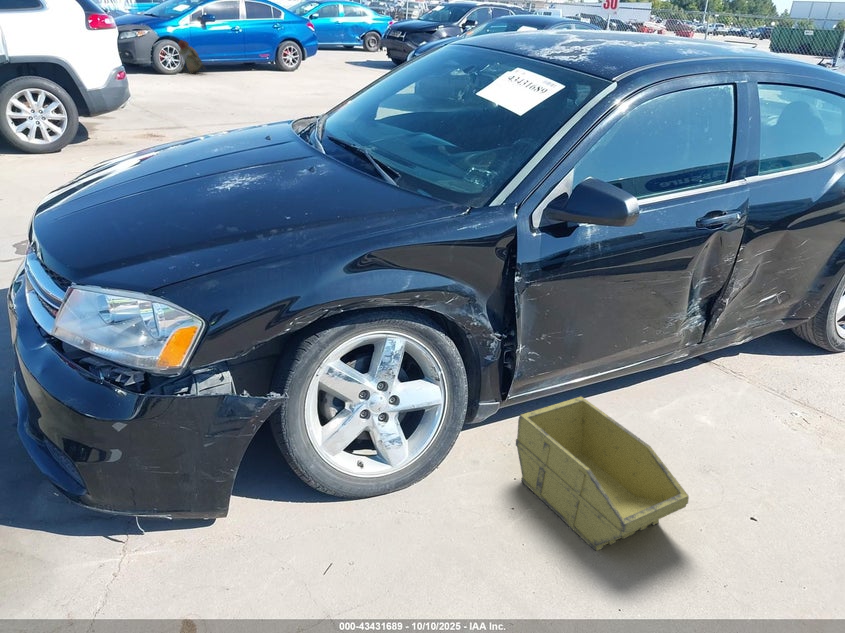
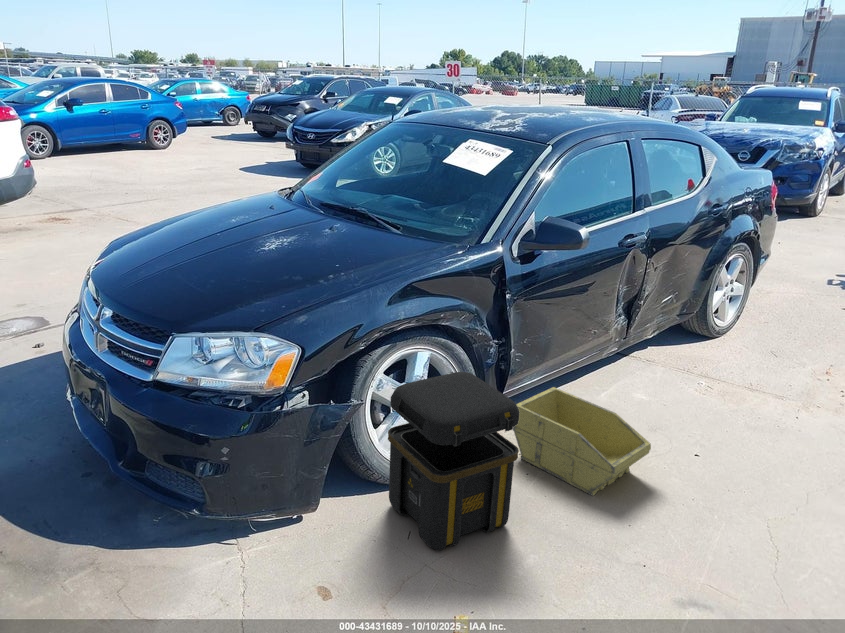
backpack: present [178,40,206,73] -> none [45,125,77,158]
toolbox: none [329,371,488,597] -> present [388,372,520,550]

